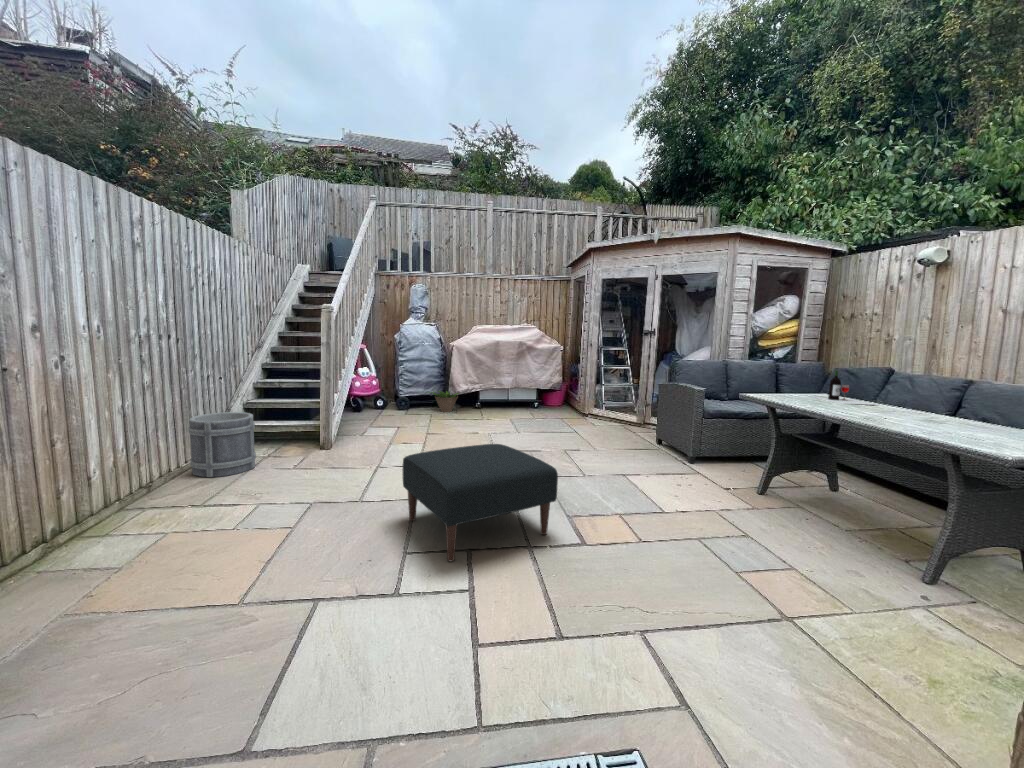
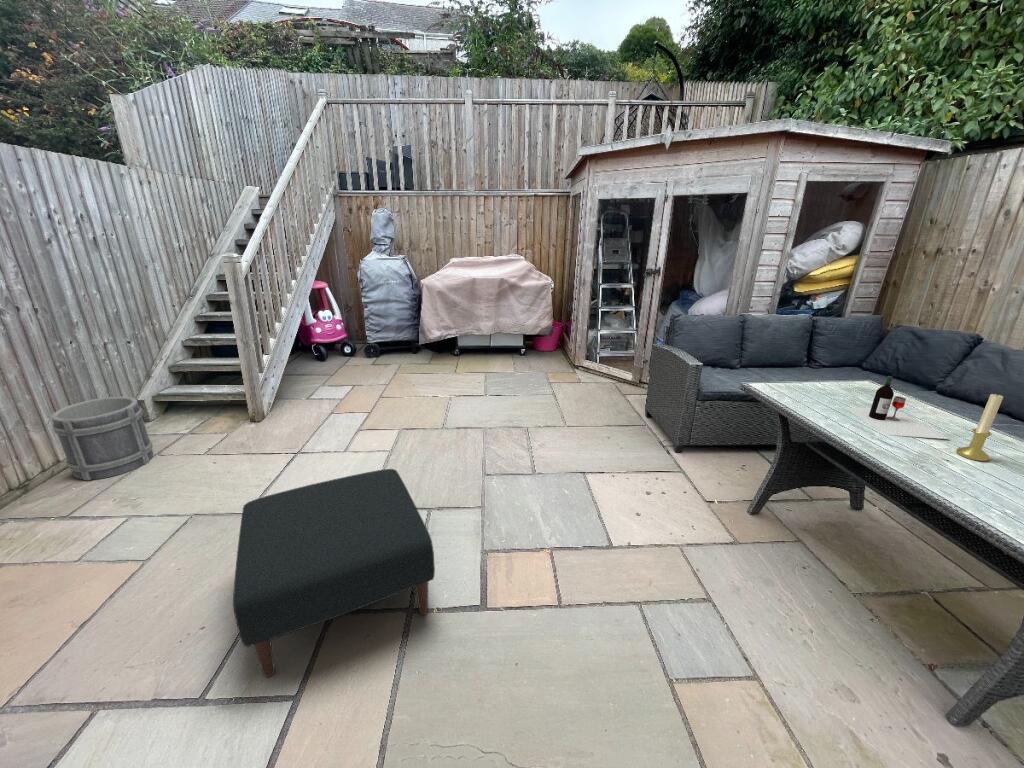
candle holder: none [884,367,904,410] -> present [956,394,1003,461]
decorative plant: present [429,391,459,412] -> none [393,332,441,361]

